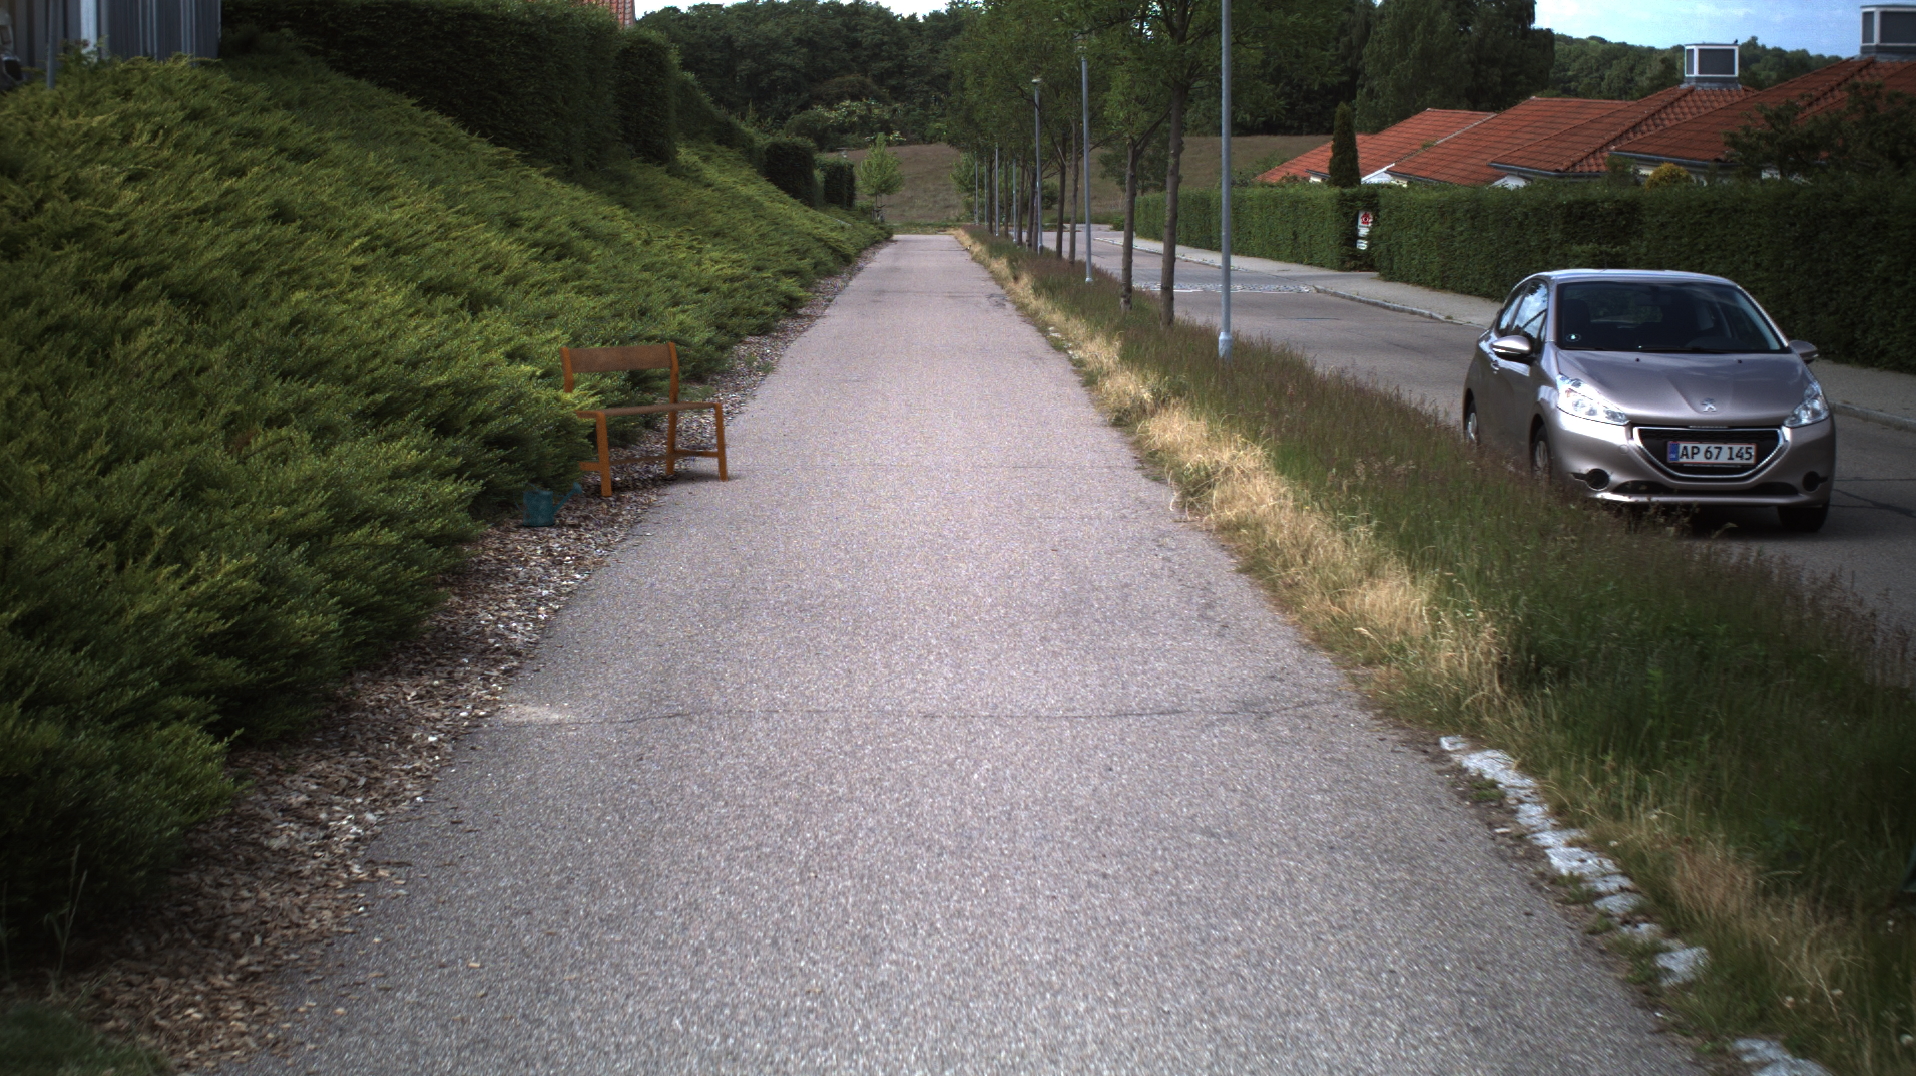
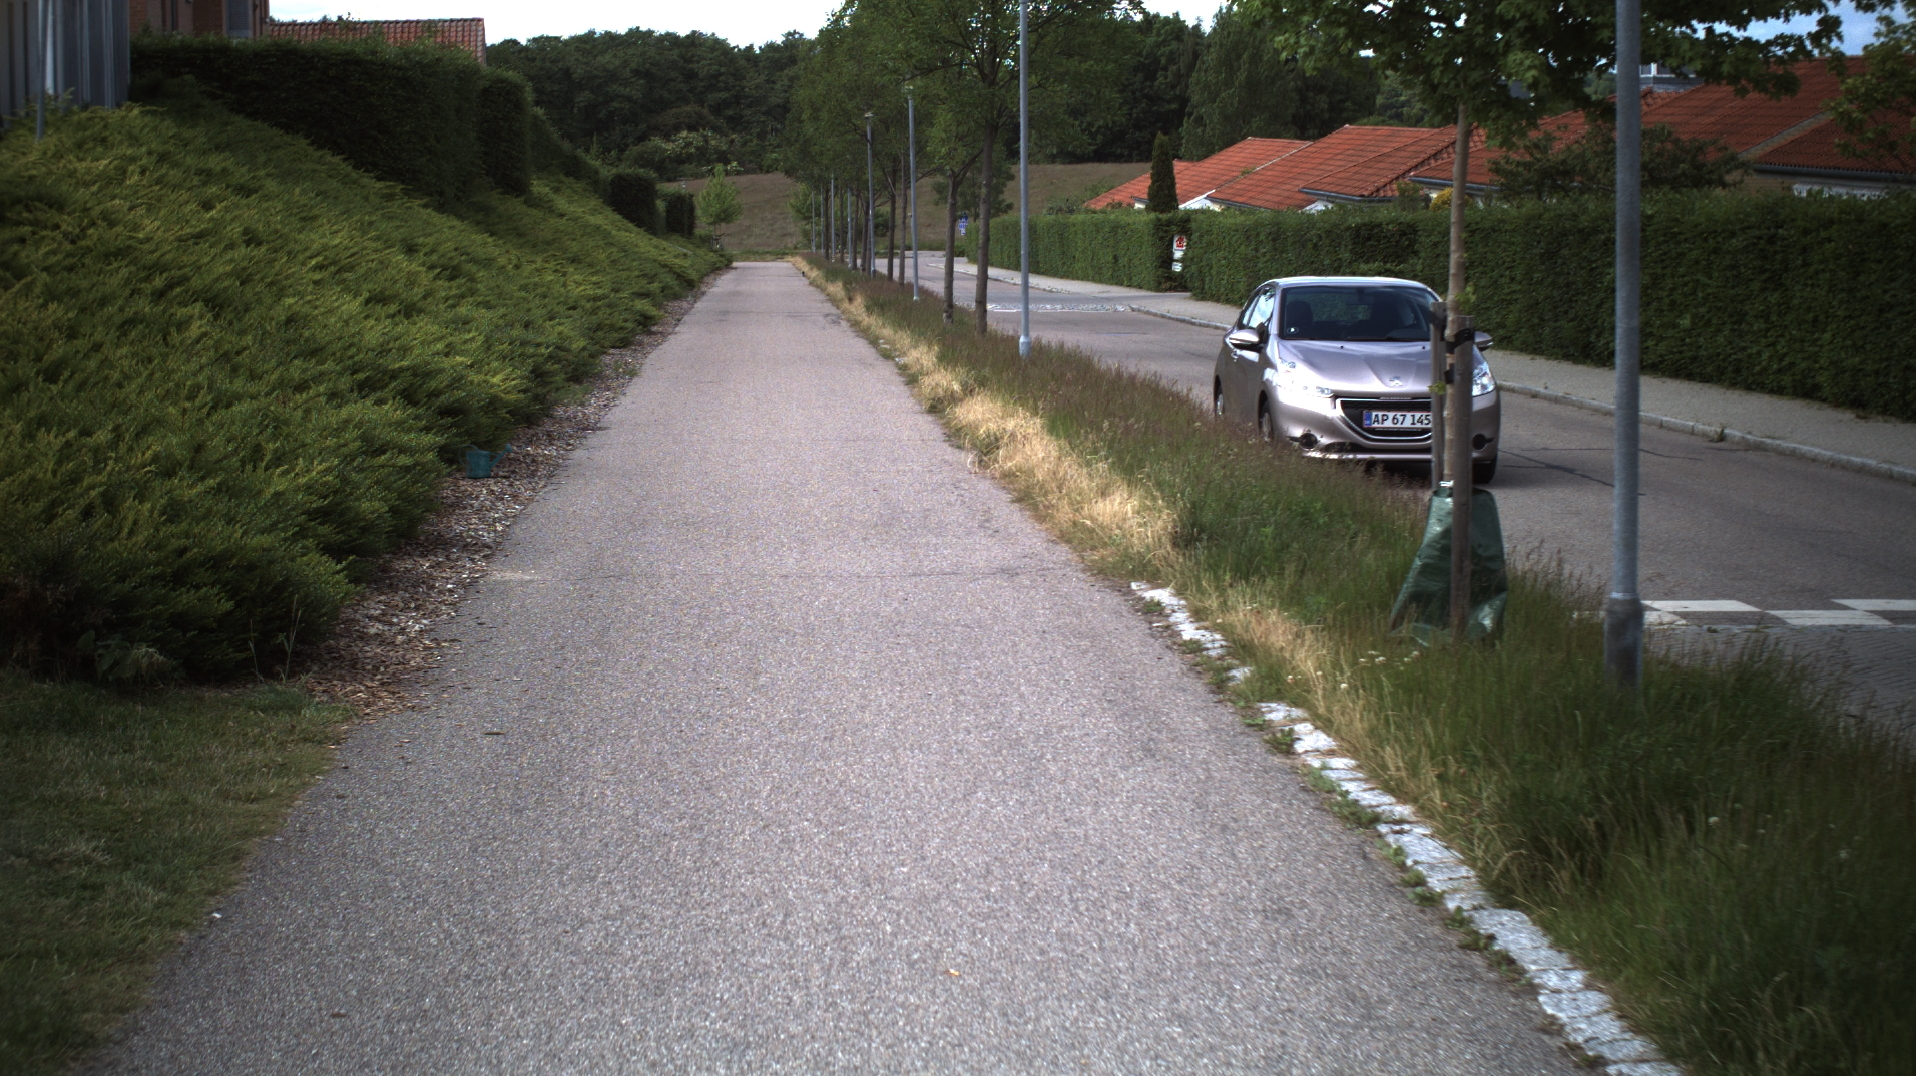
bench: present [559,342,728,496] -> none [483,340,620,460]

